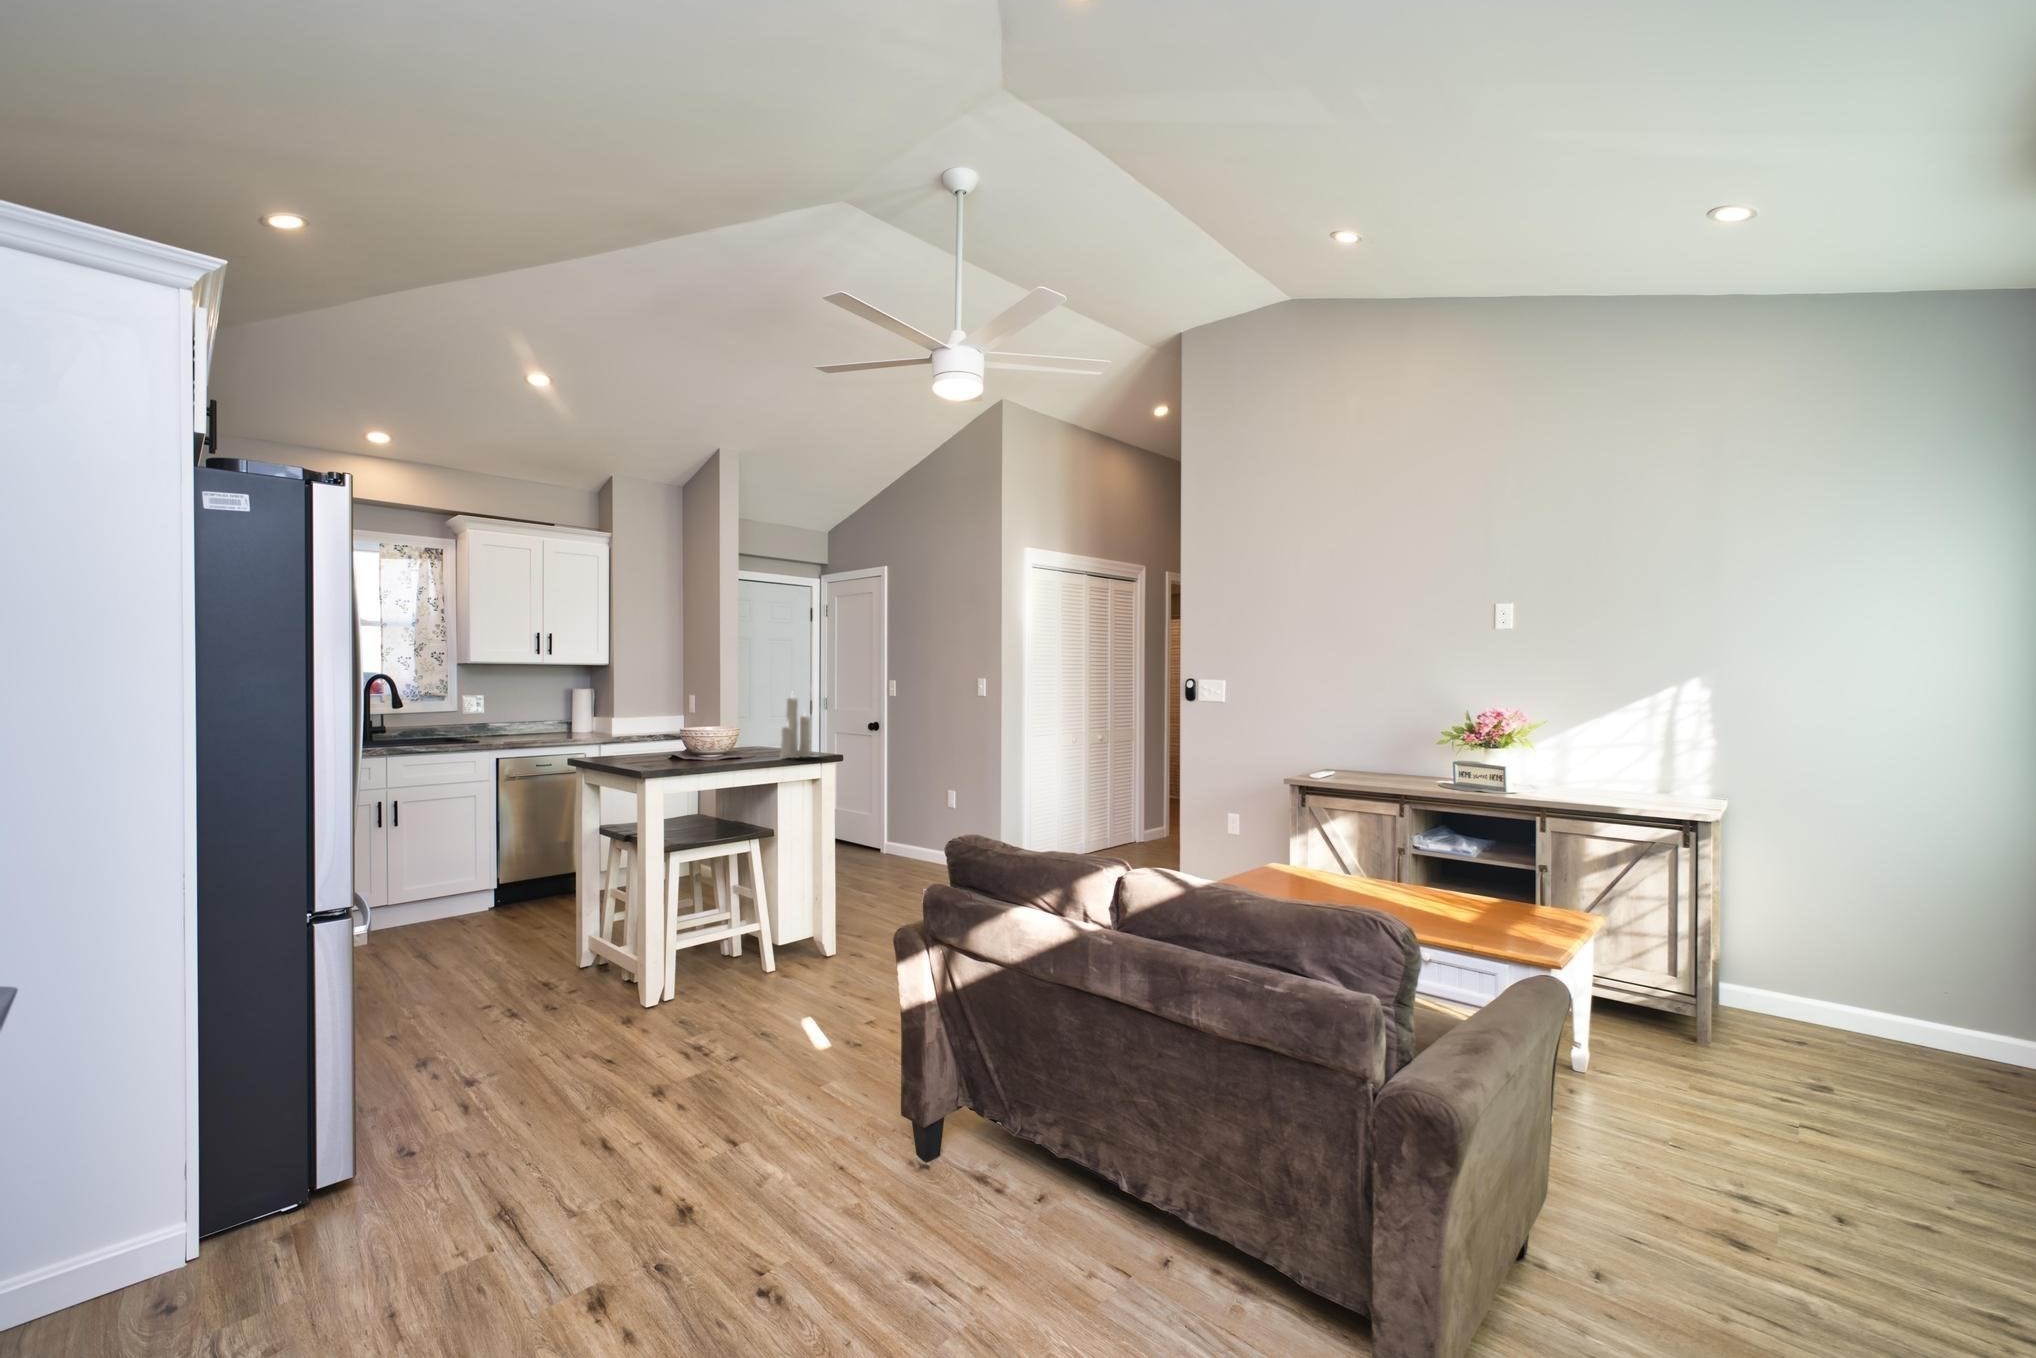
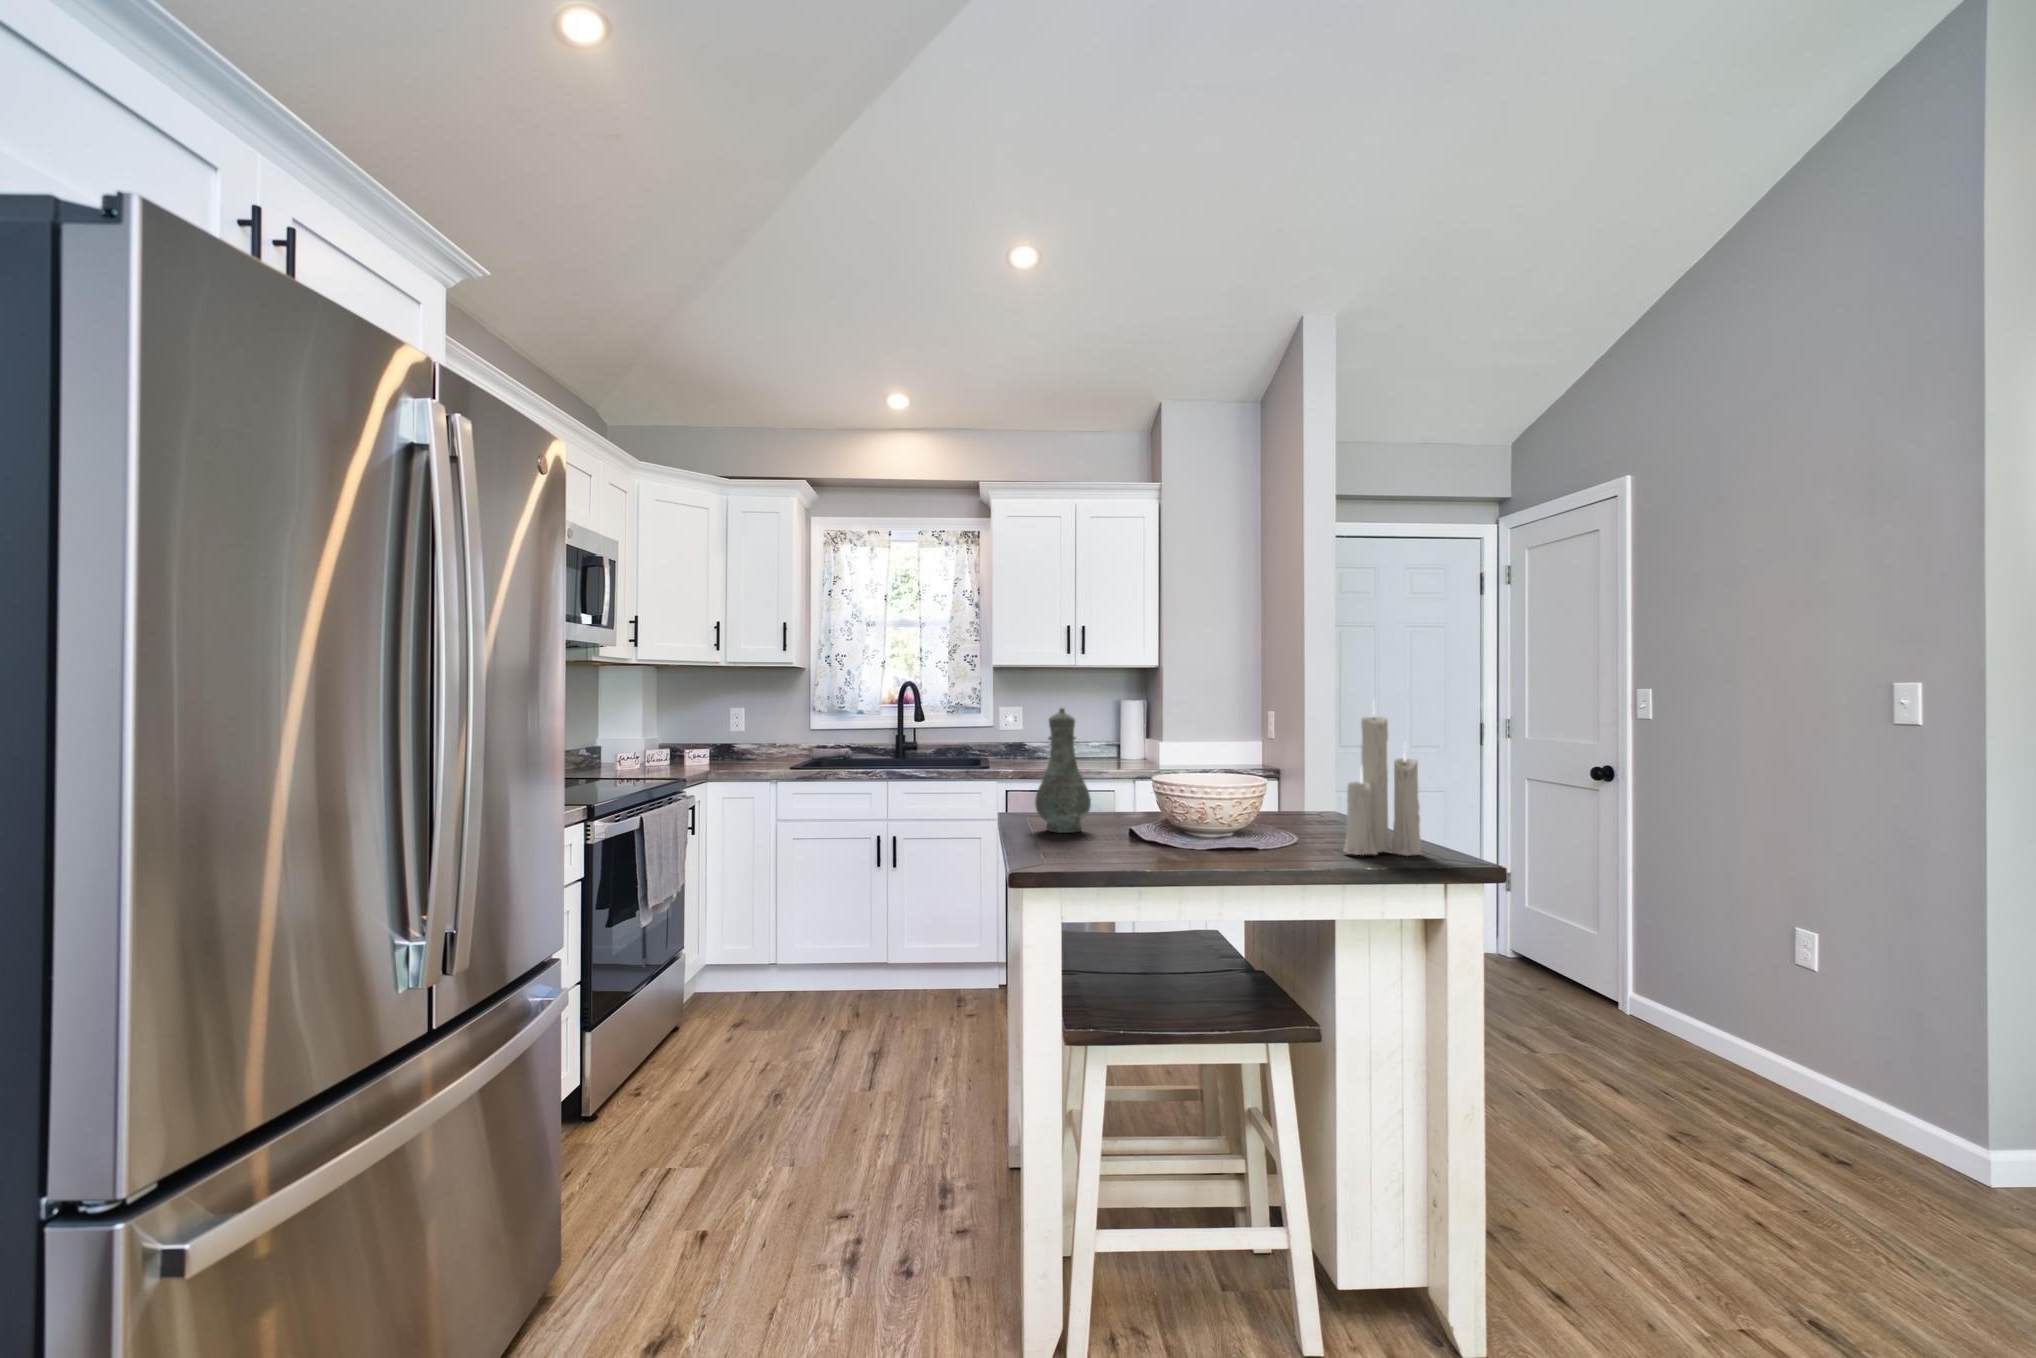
vase: none [615,696,648,763] -> present [1035,708,1091,833]

